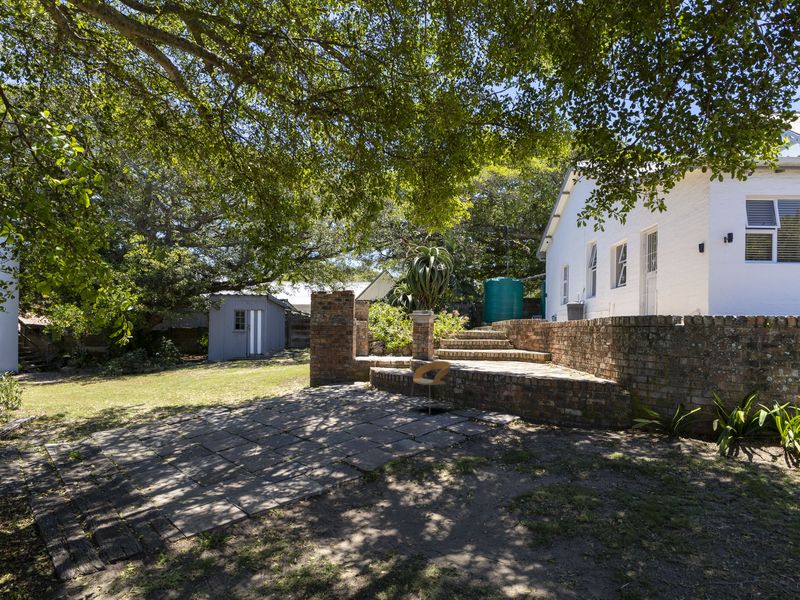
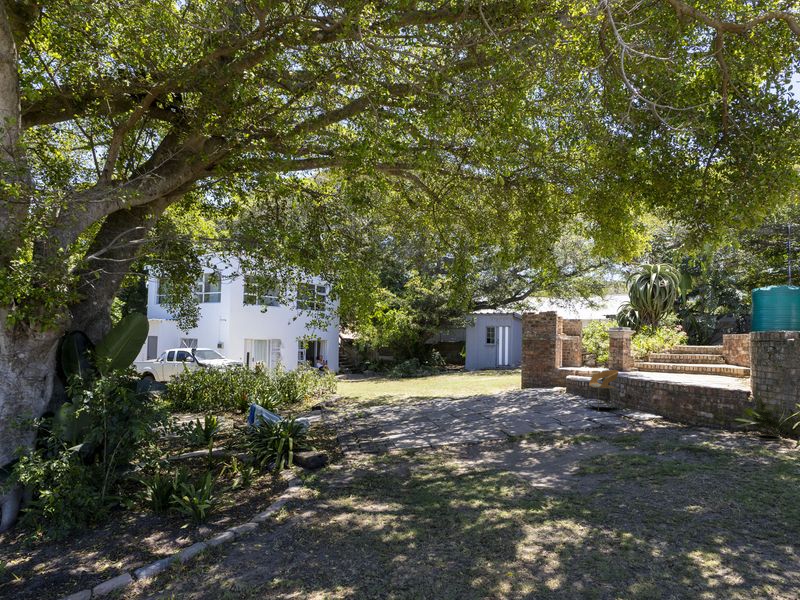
potted tree: none [642,393,675,443] -> present [752,400,781,440]

